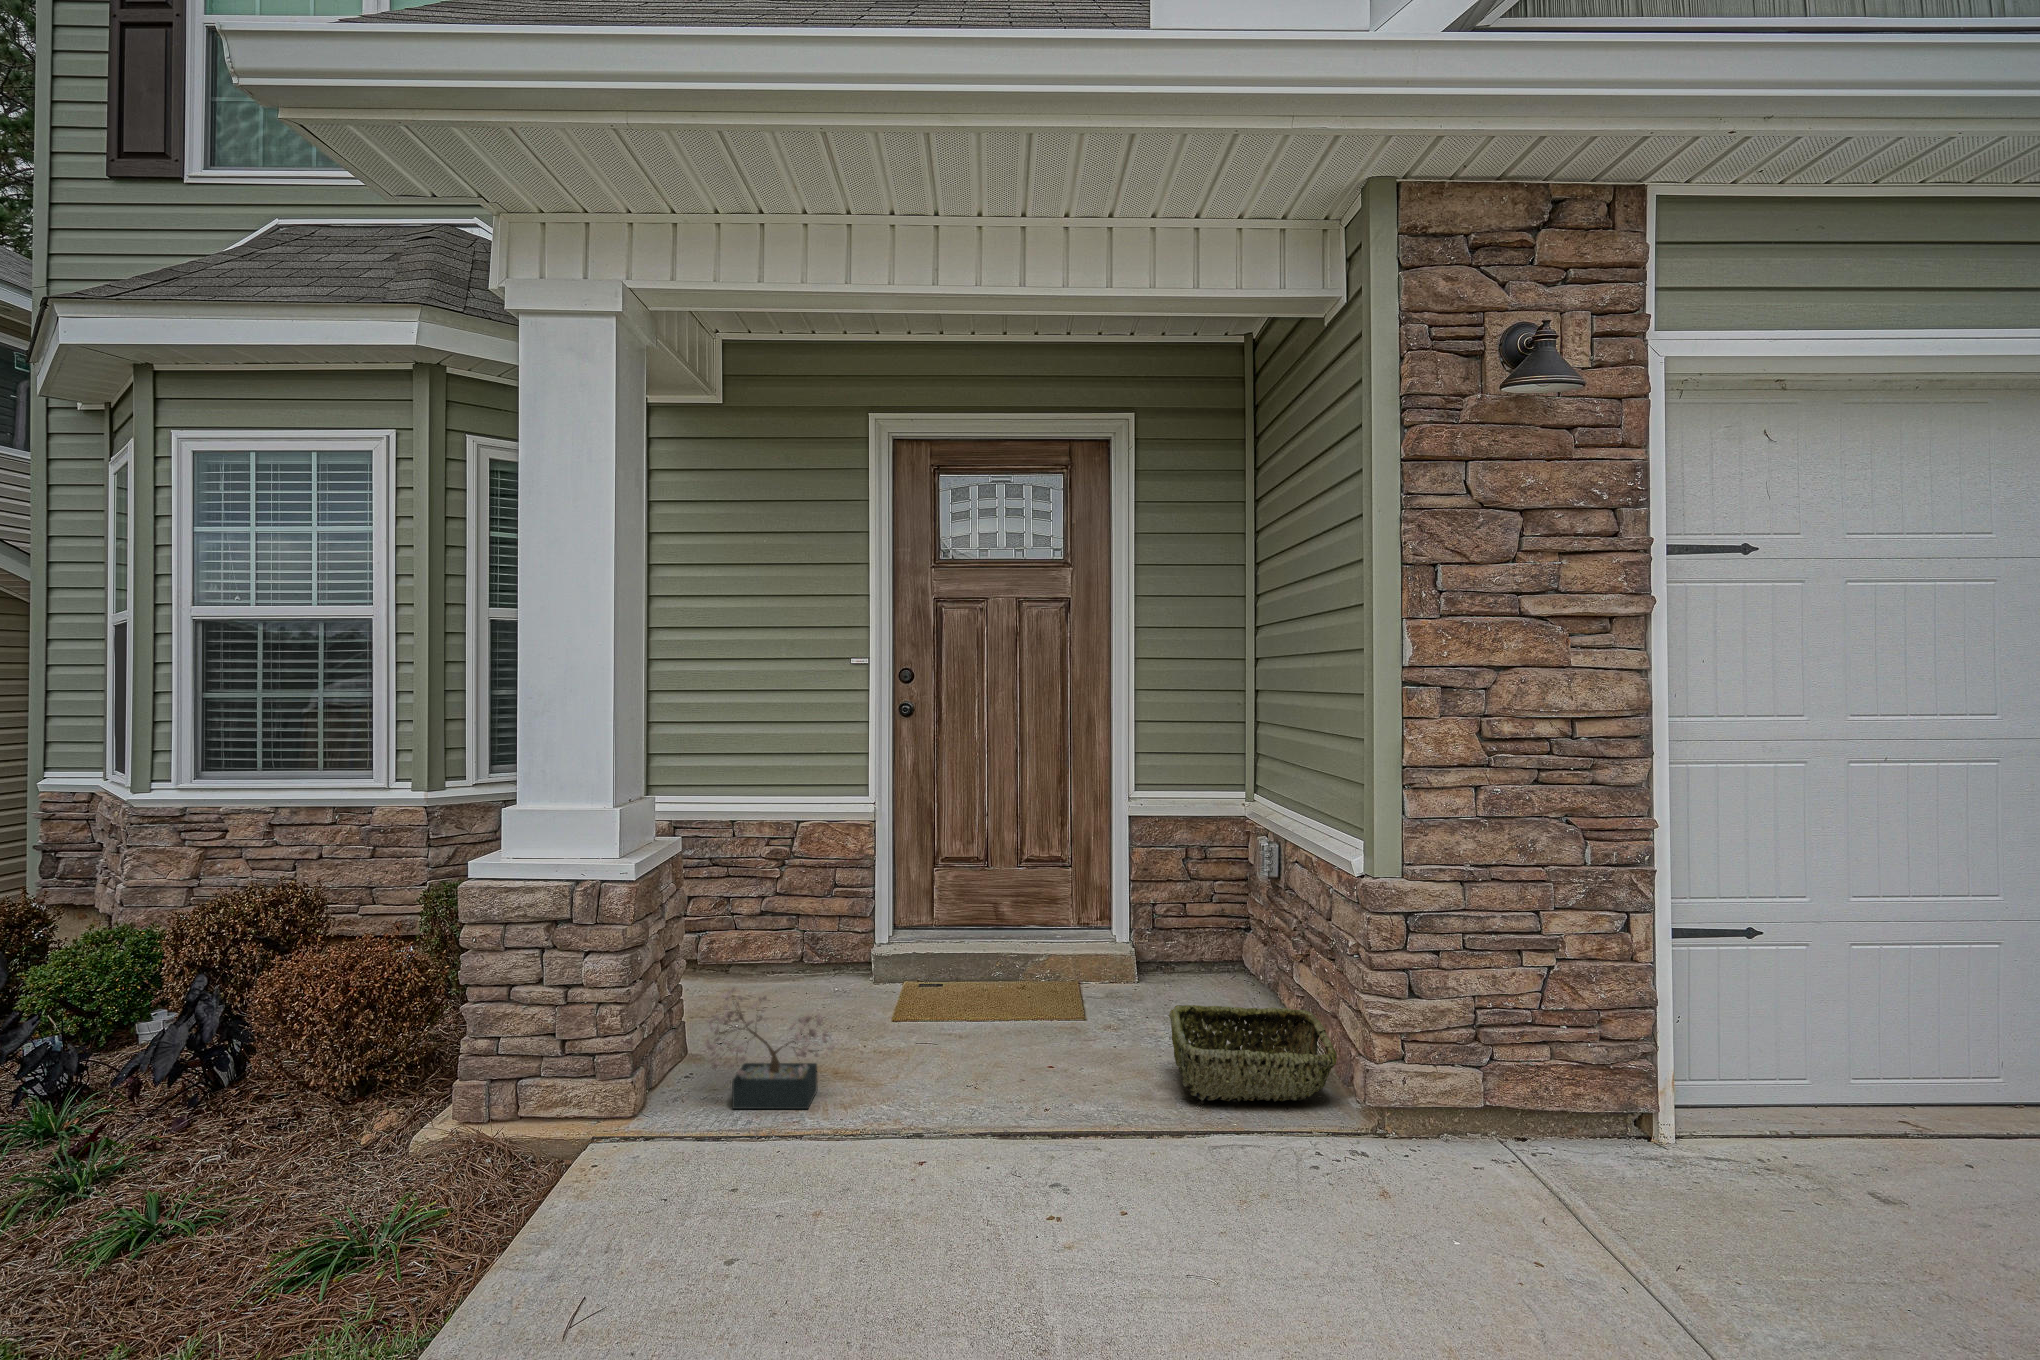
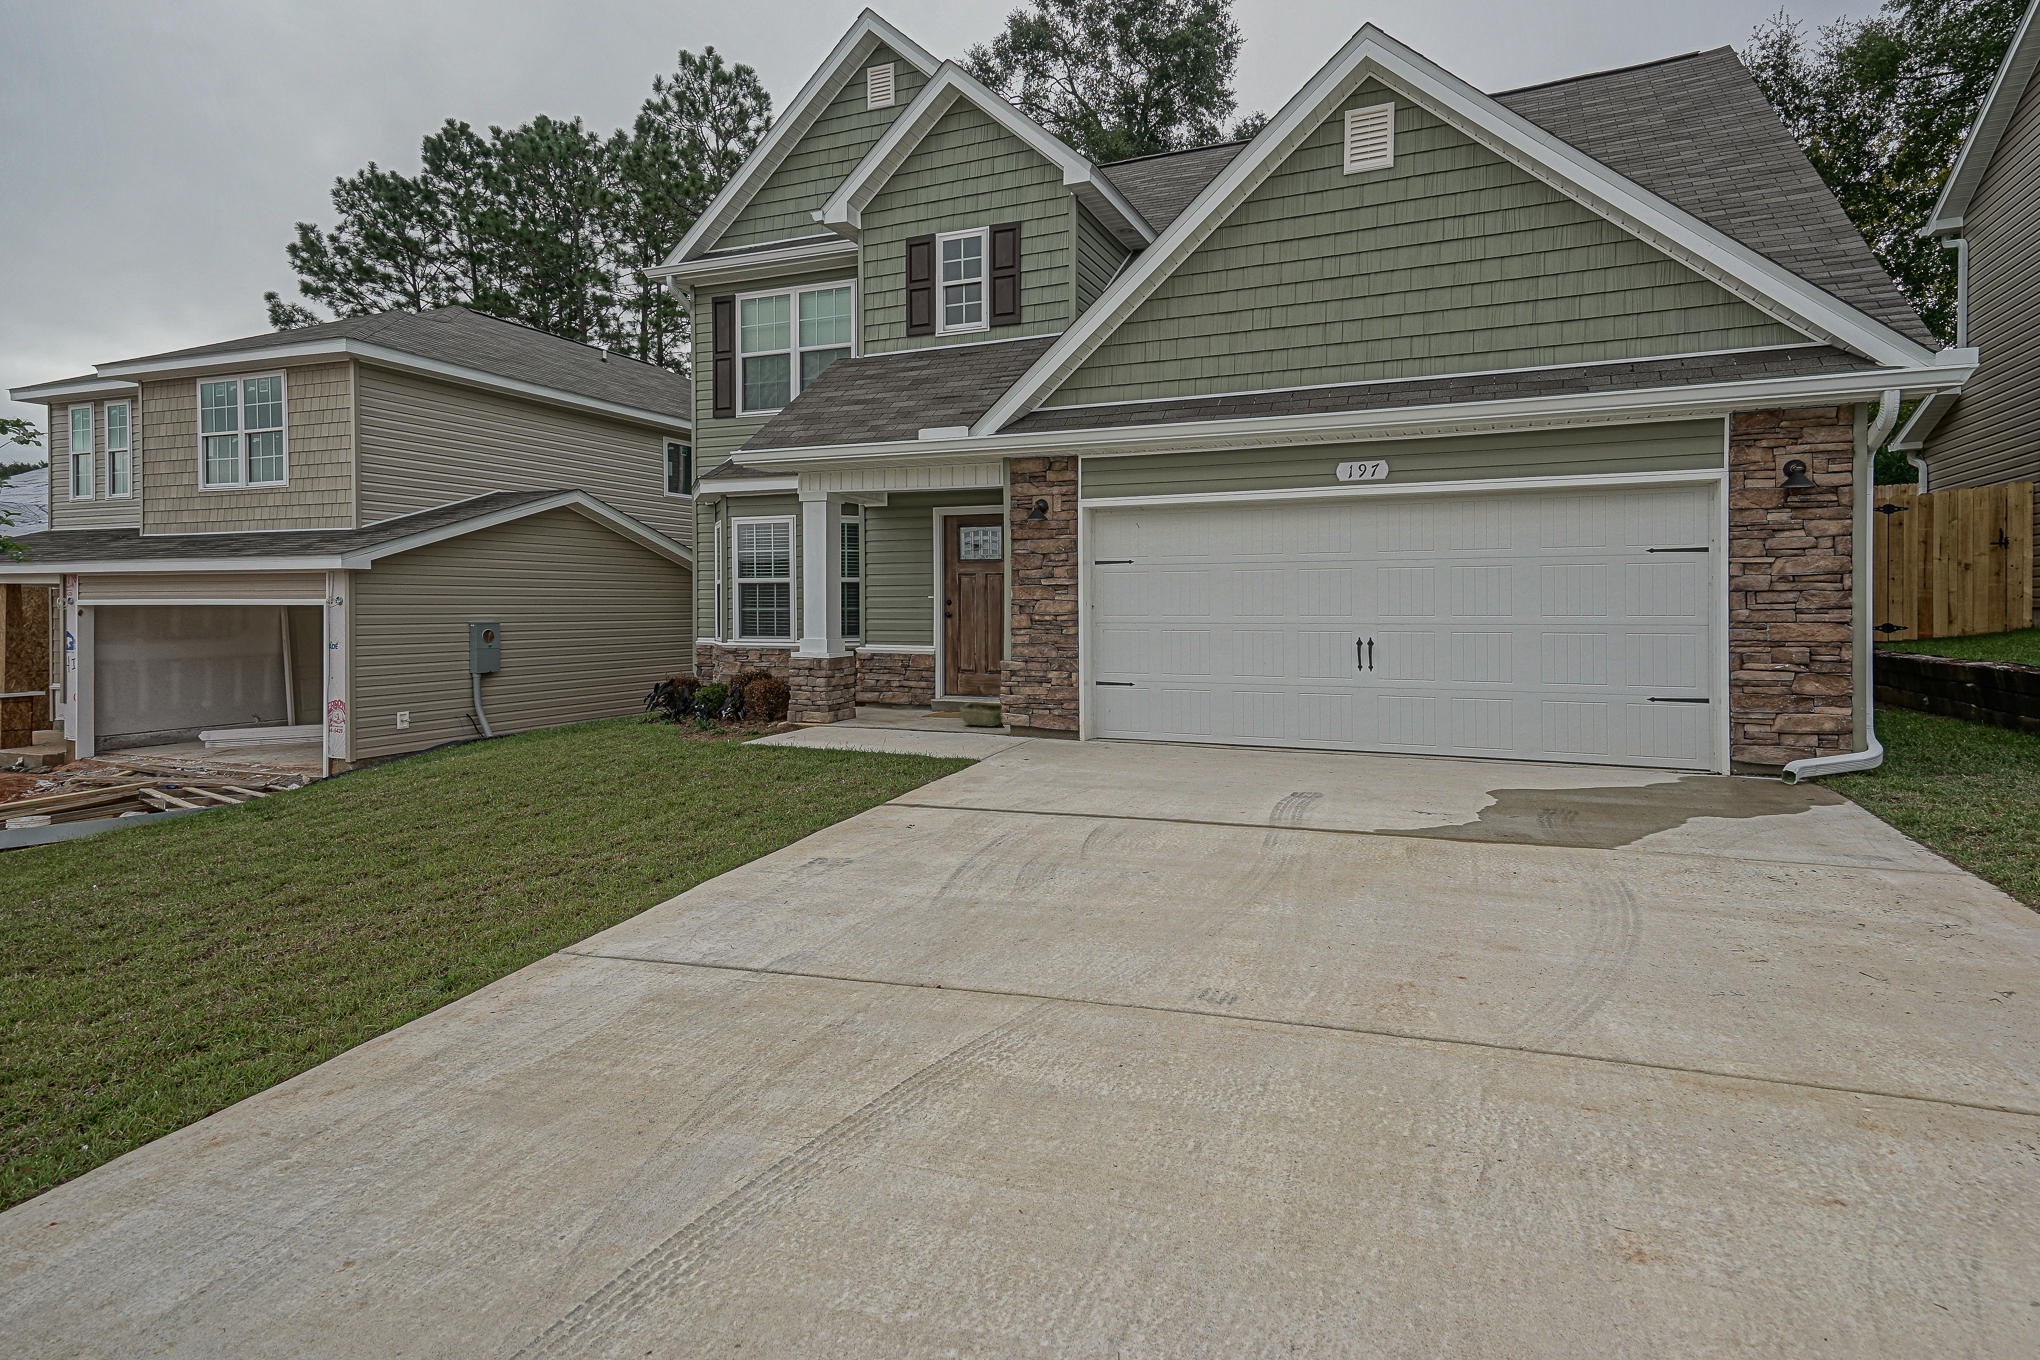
decorative plant: present [706,988,835,1109] -> none [844,691,881,723]

